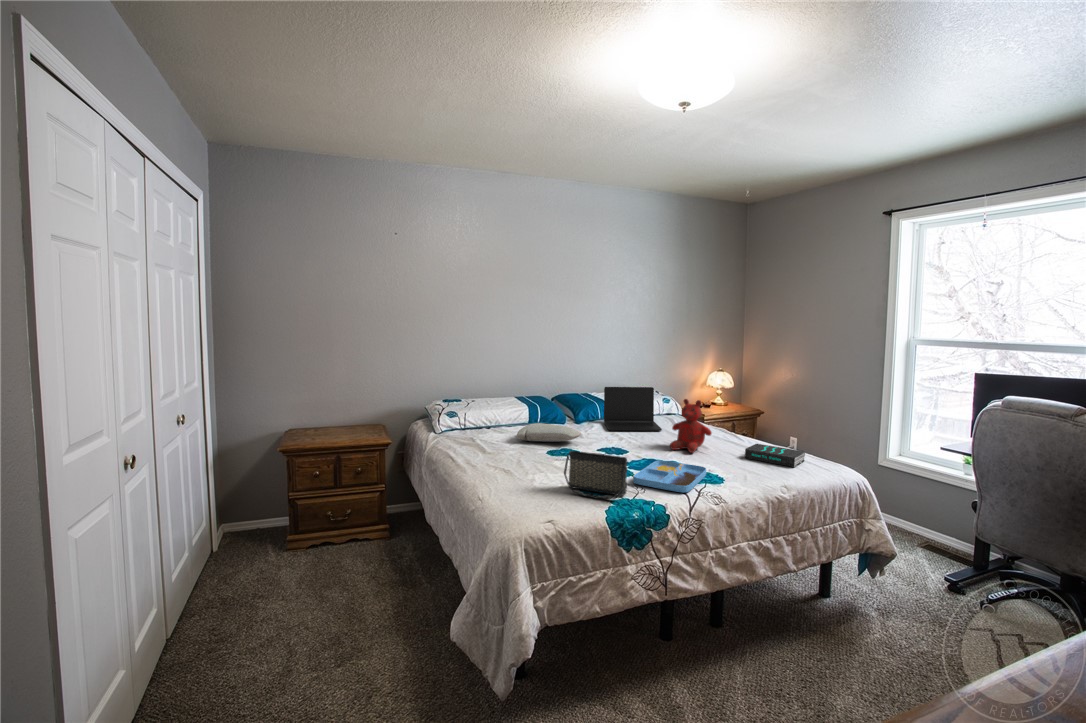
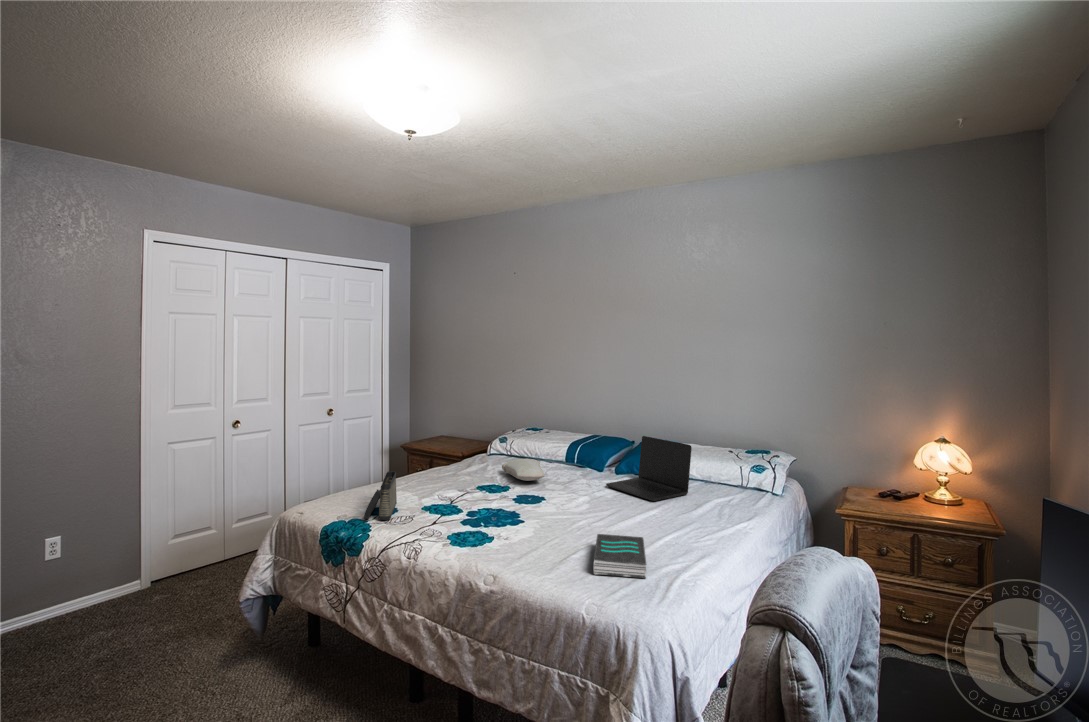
teddy bear: present [670,399,712,453] -> none [568,455,611,524]
tray: present [633,460,706,492] -> none [410,511,502,538]

